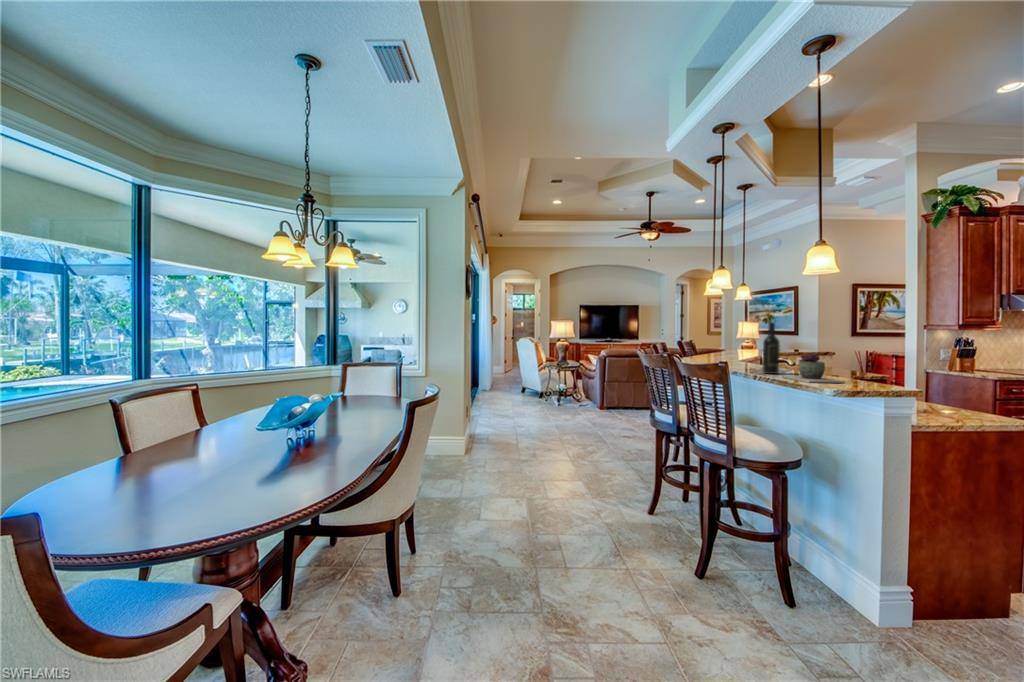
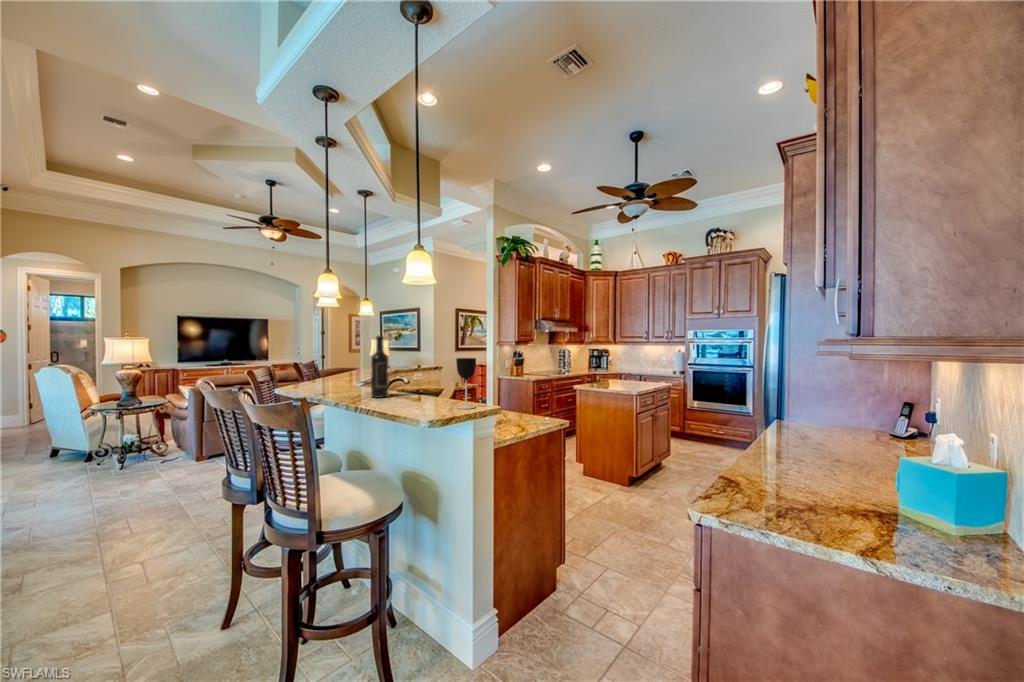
wine glass: none [856,343,882,389] -> present [456,358,476,409]
succulent plant: present [782,354,844,383] -> none [389,371,447,407]

